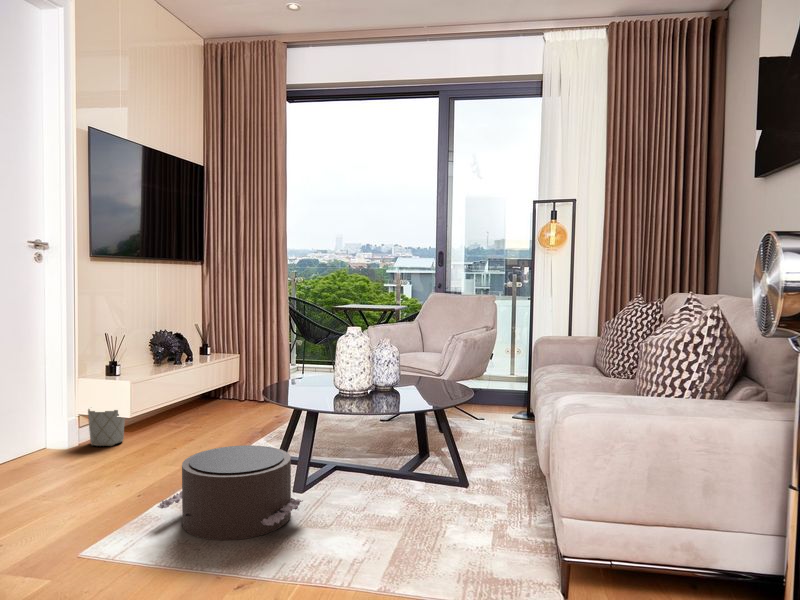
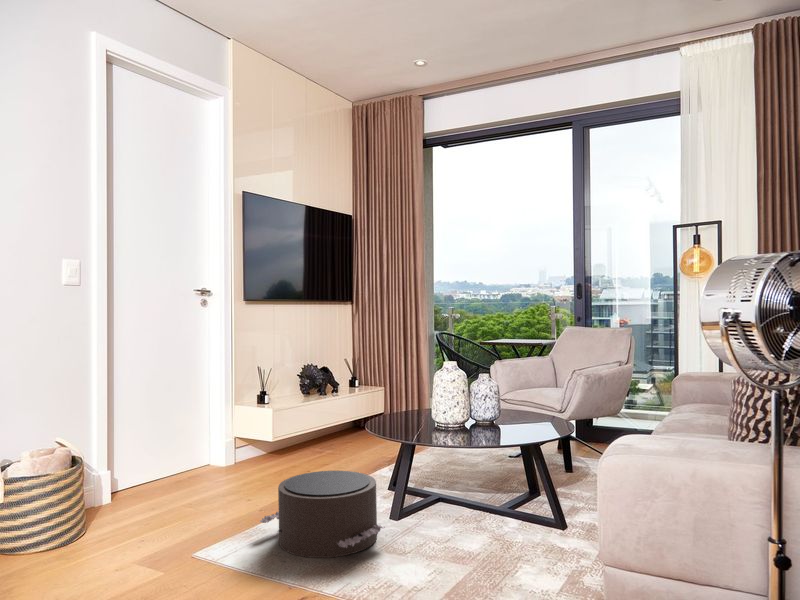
planter: present [88,409,125,446] -> none [240,429,271,465]

